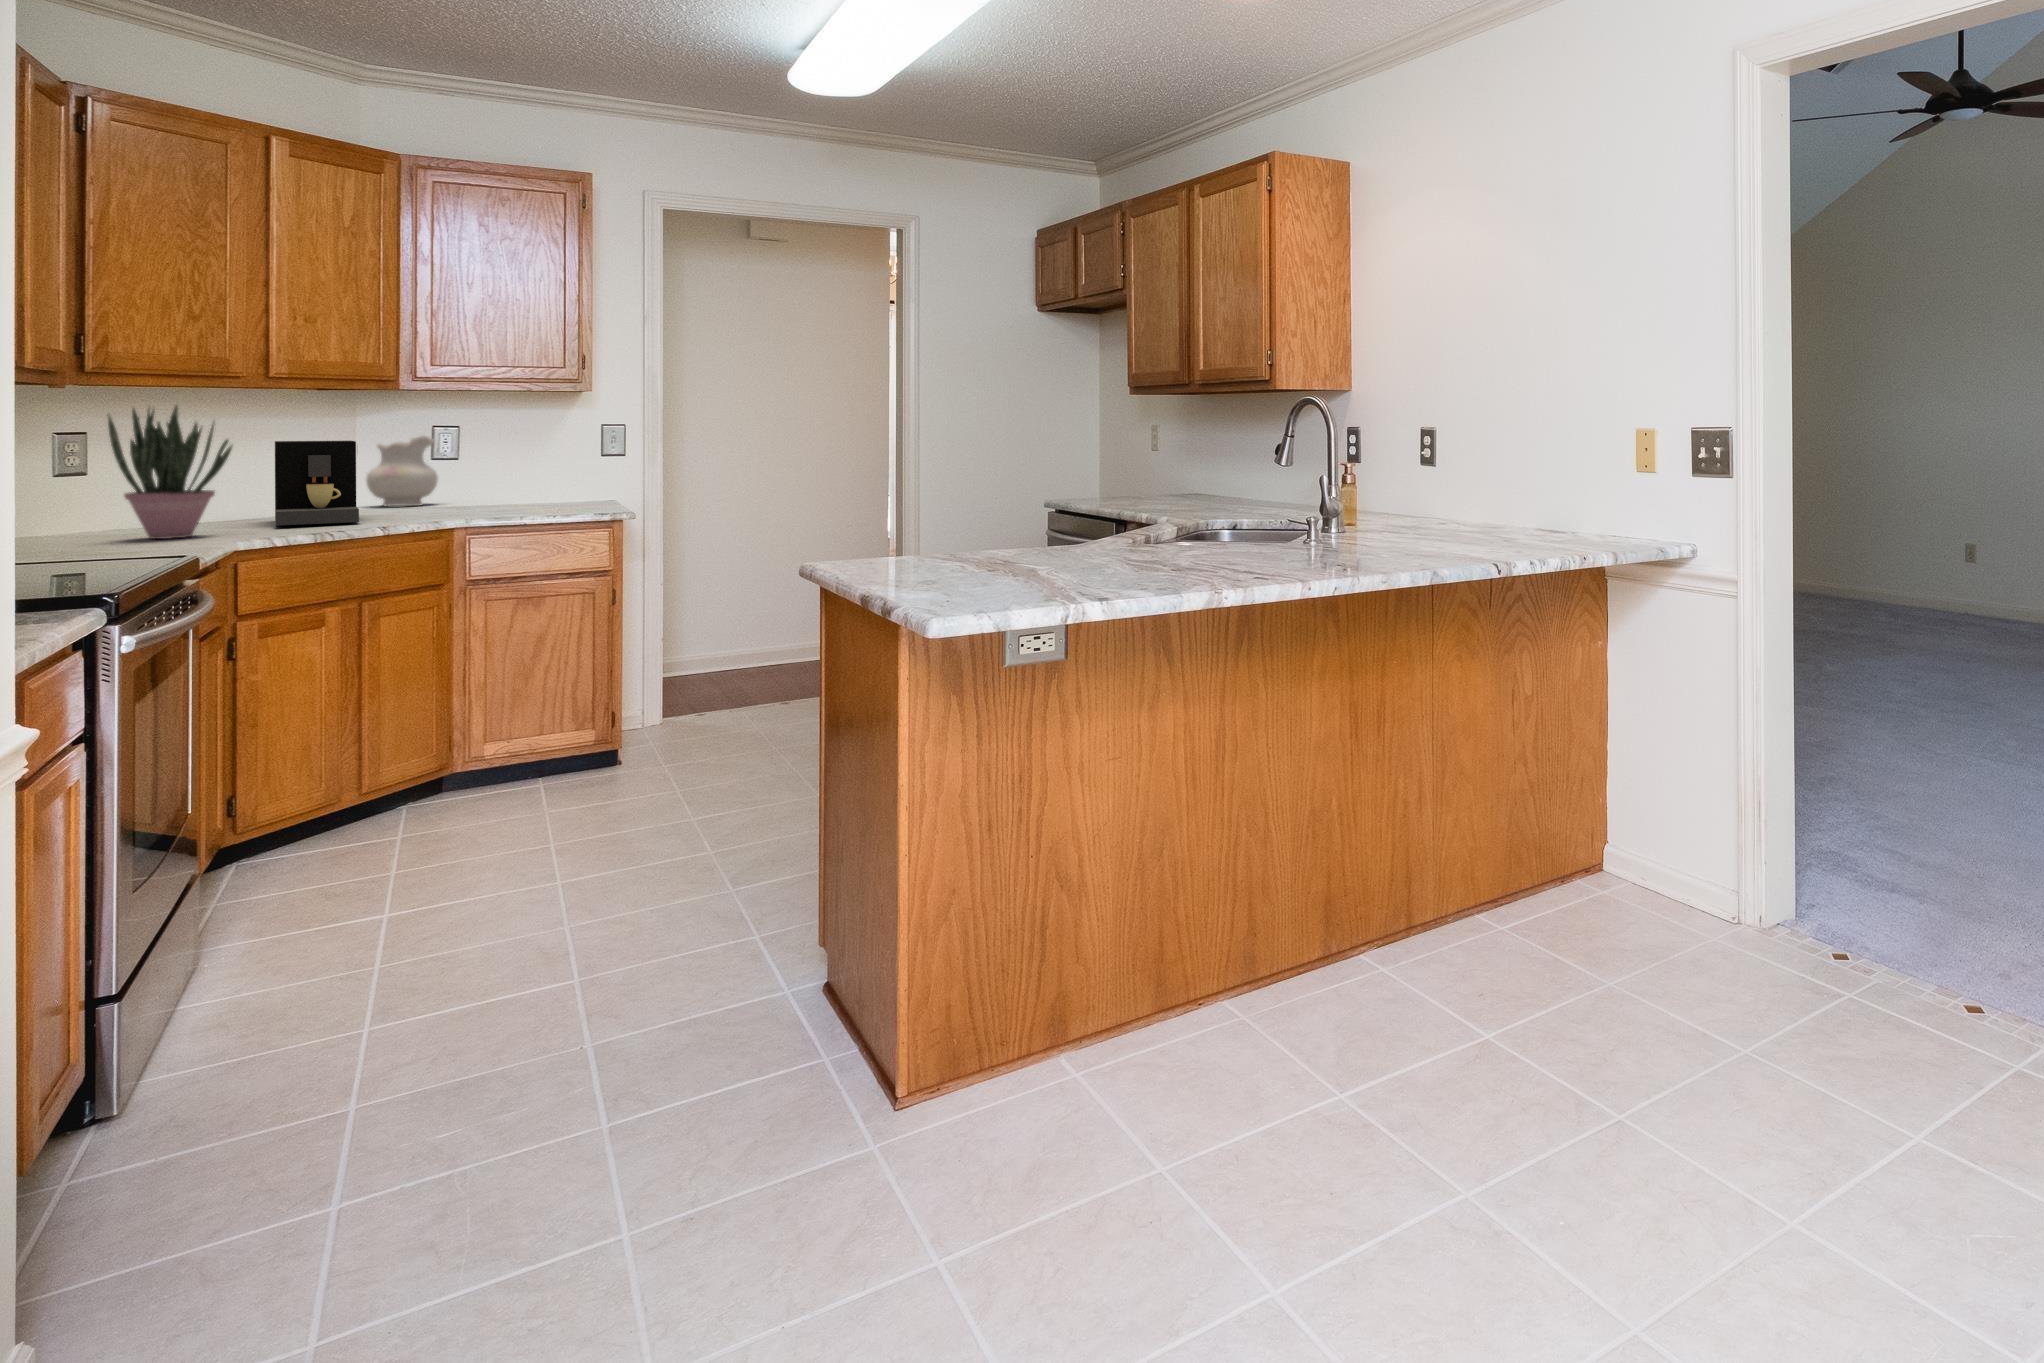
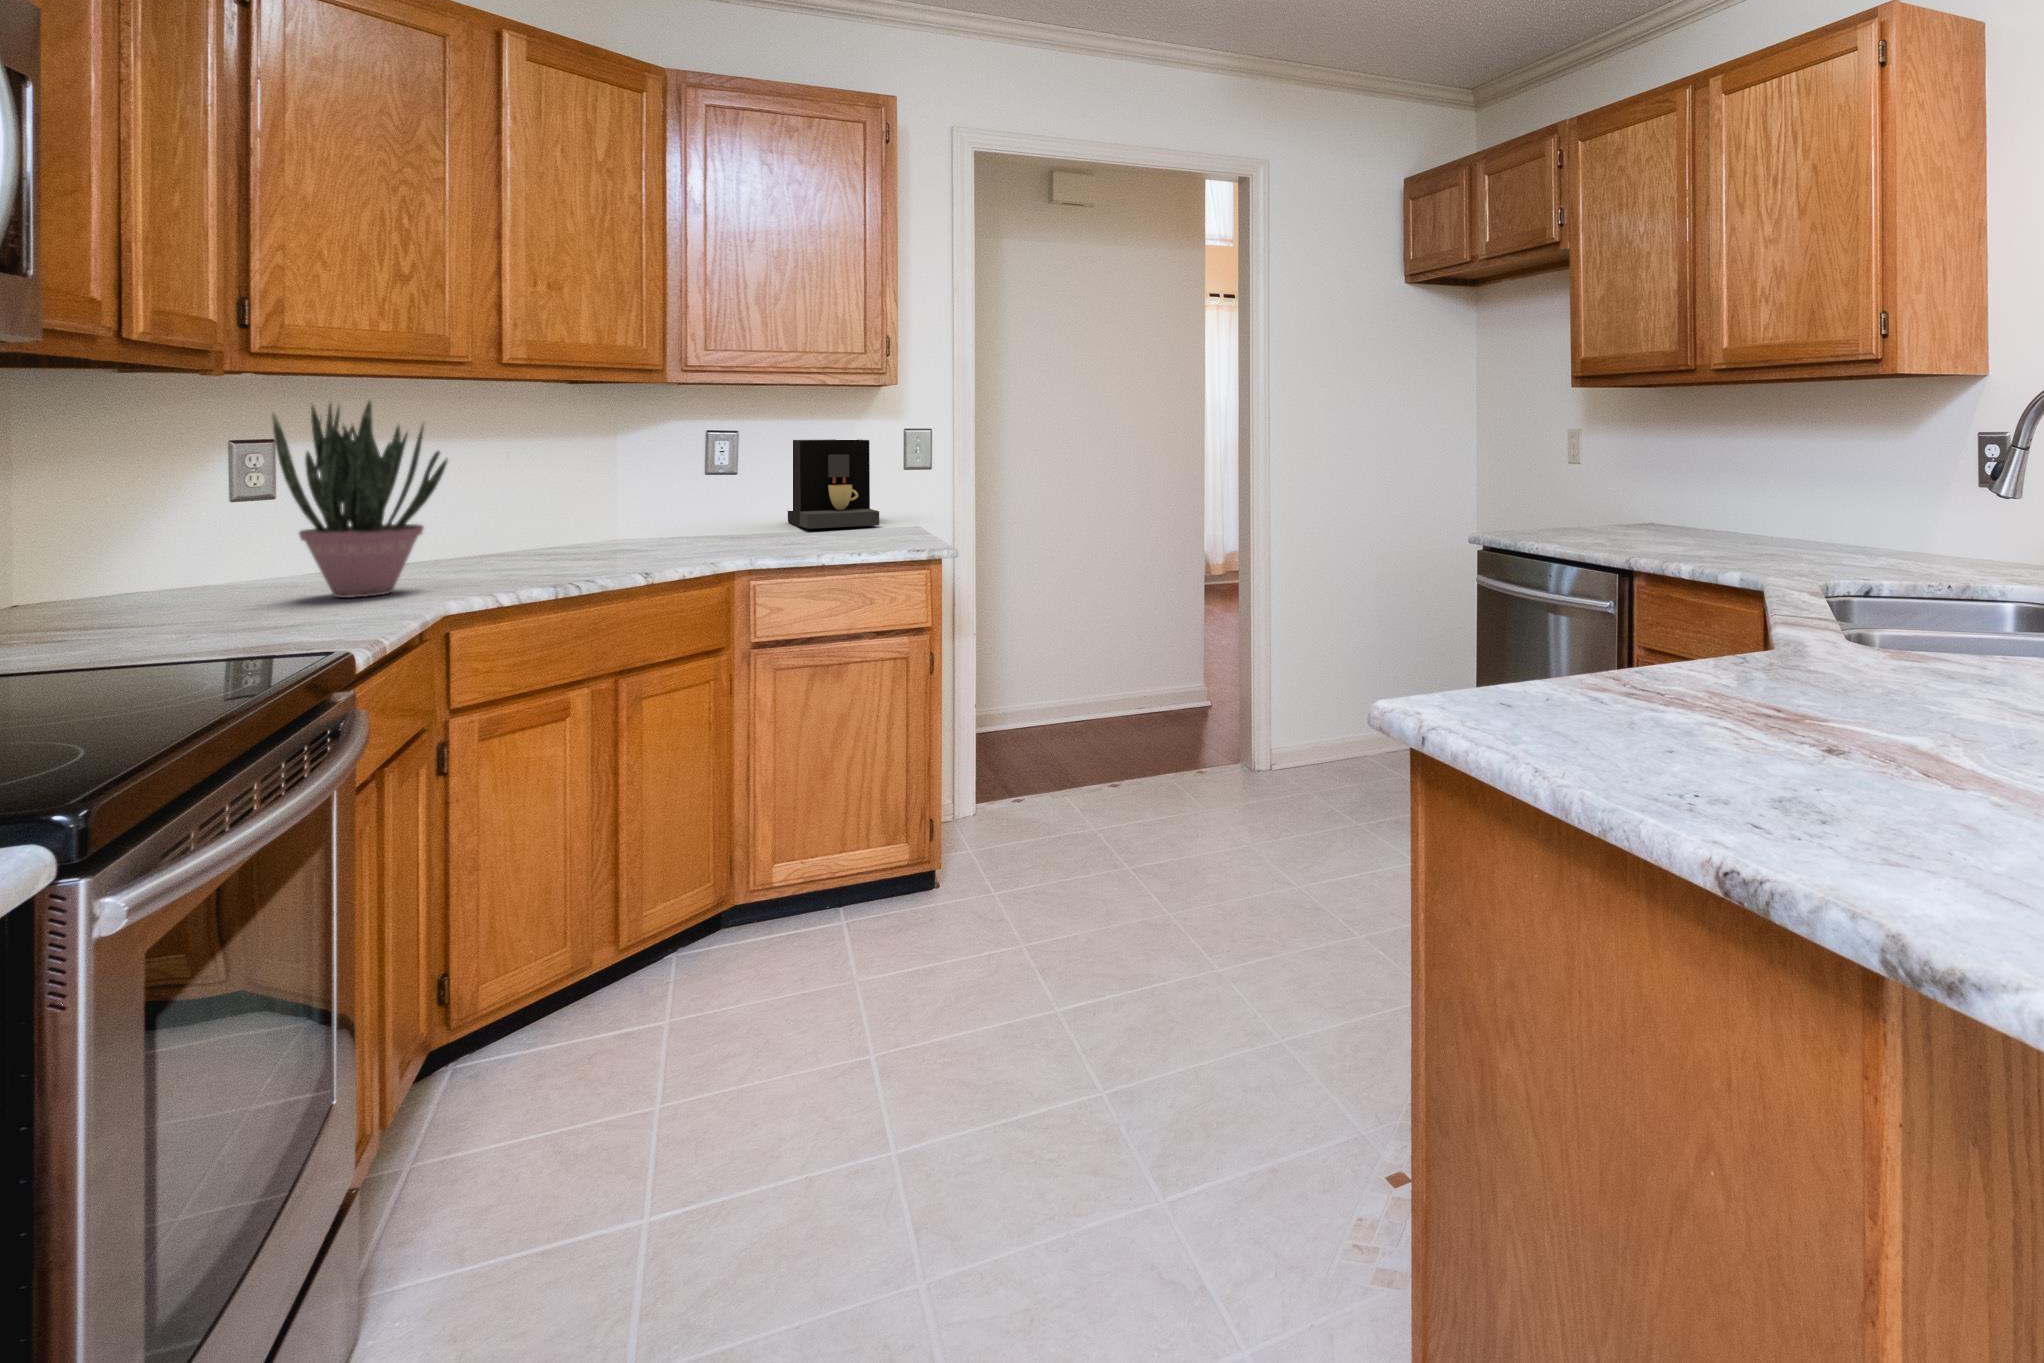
ceramic pitcher: present [357,435,438,506] -> none [620,441,715,535]
coffee maker: present [275,441,359,526] -> present [788,439,879,529]

